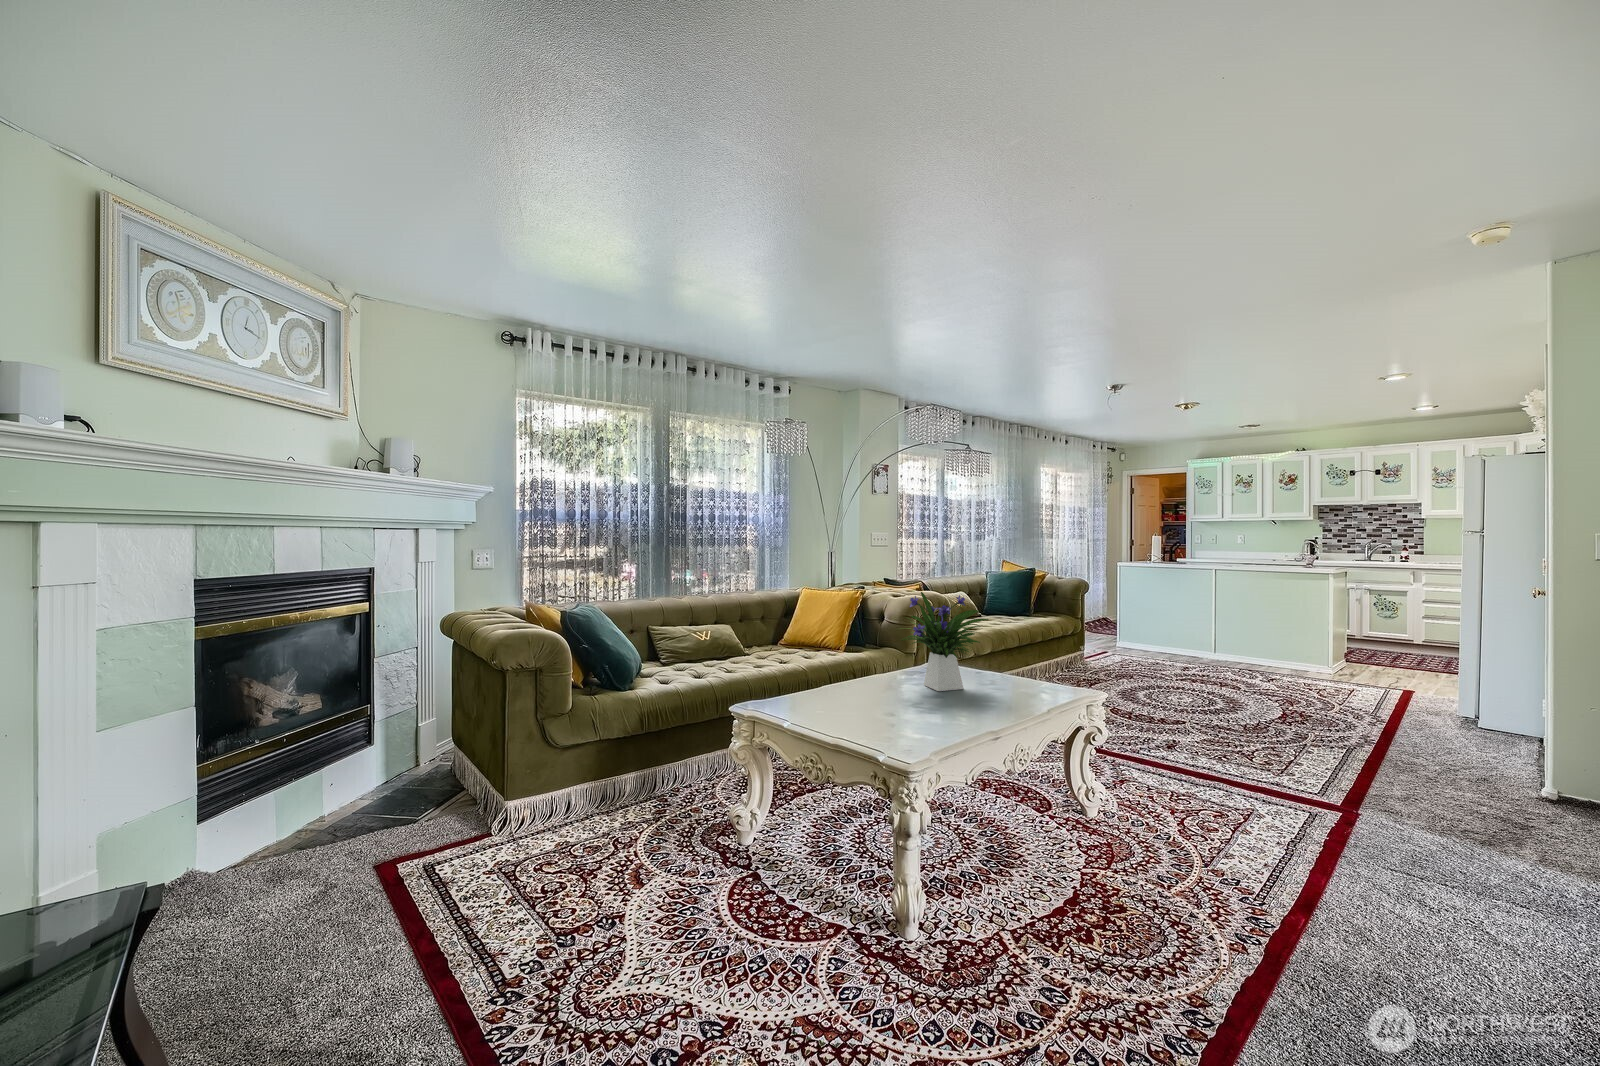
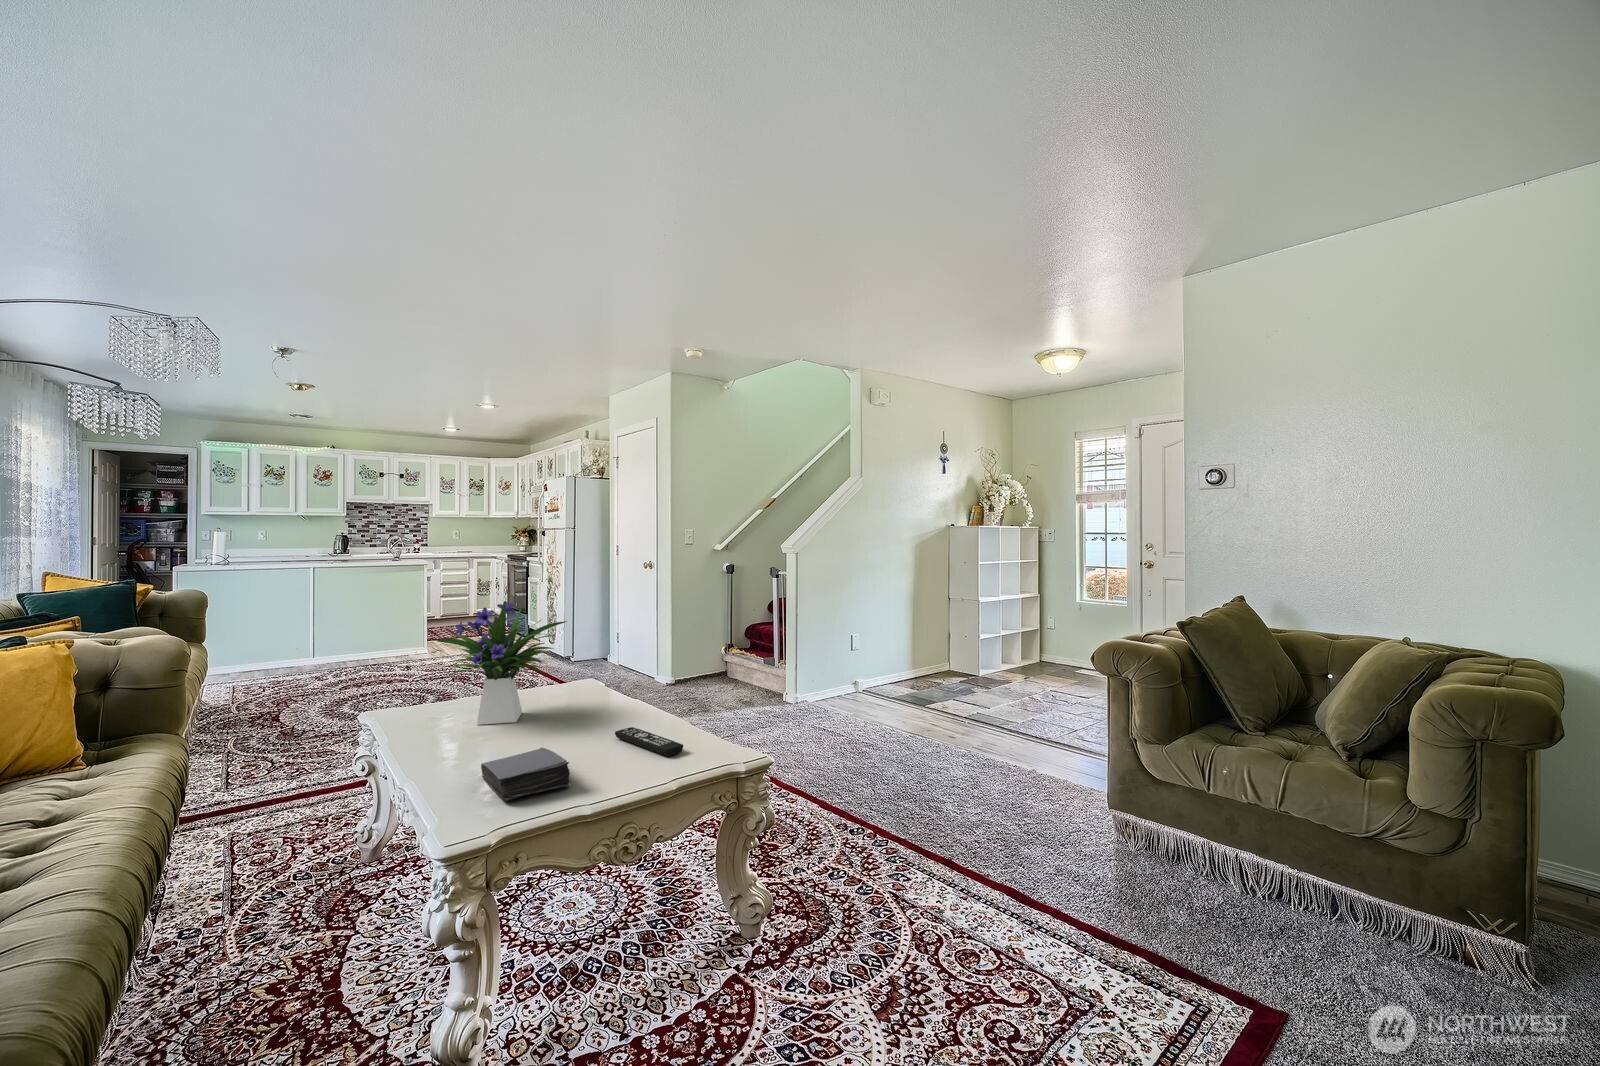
book: none [784,691,857,718] -> present [481,748,571,801]
remote control: none [885,712,937,738] -> present [615,727,683,756]

